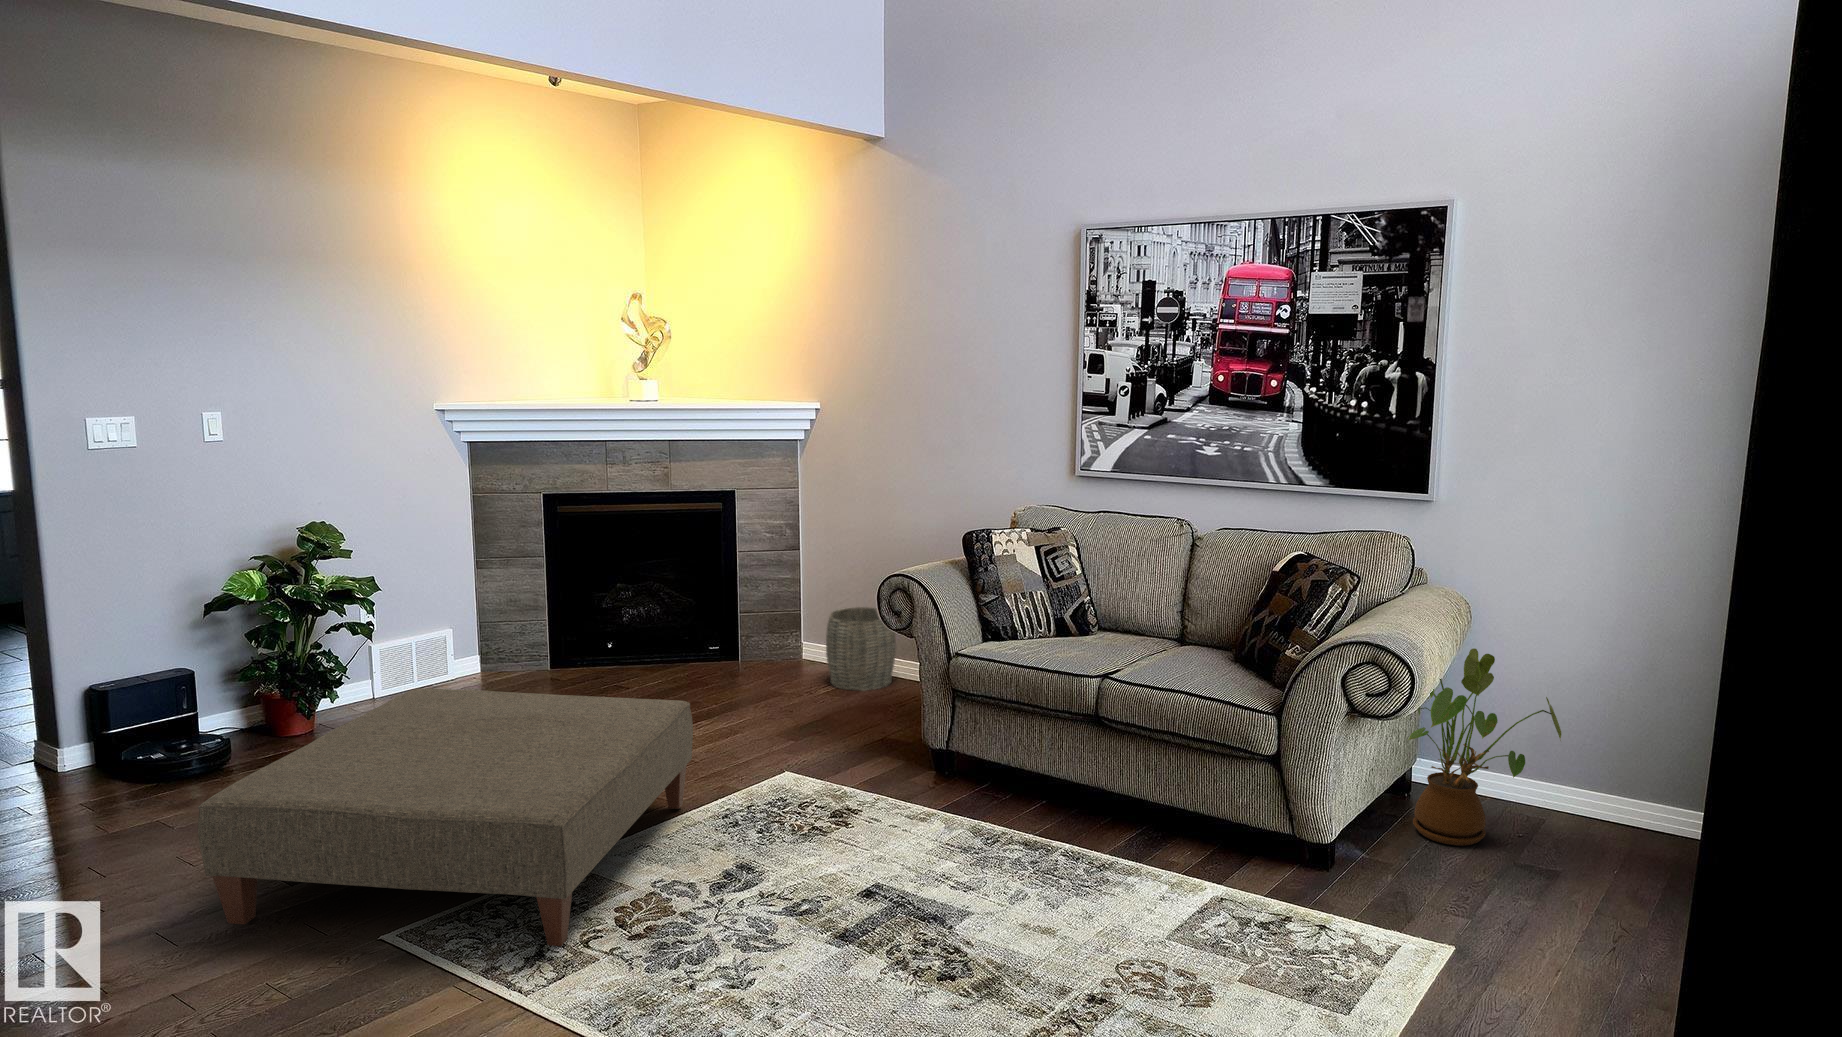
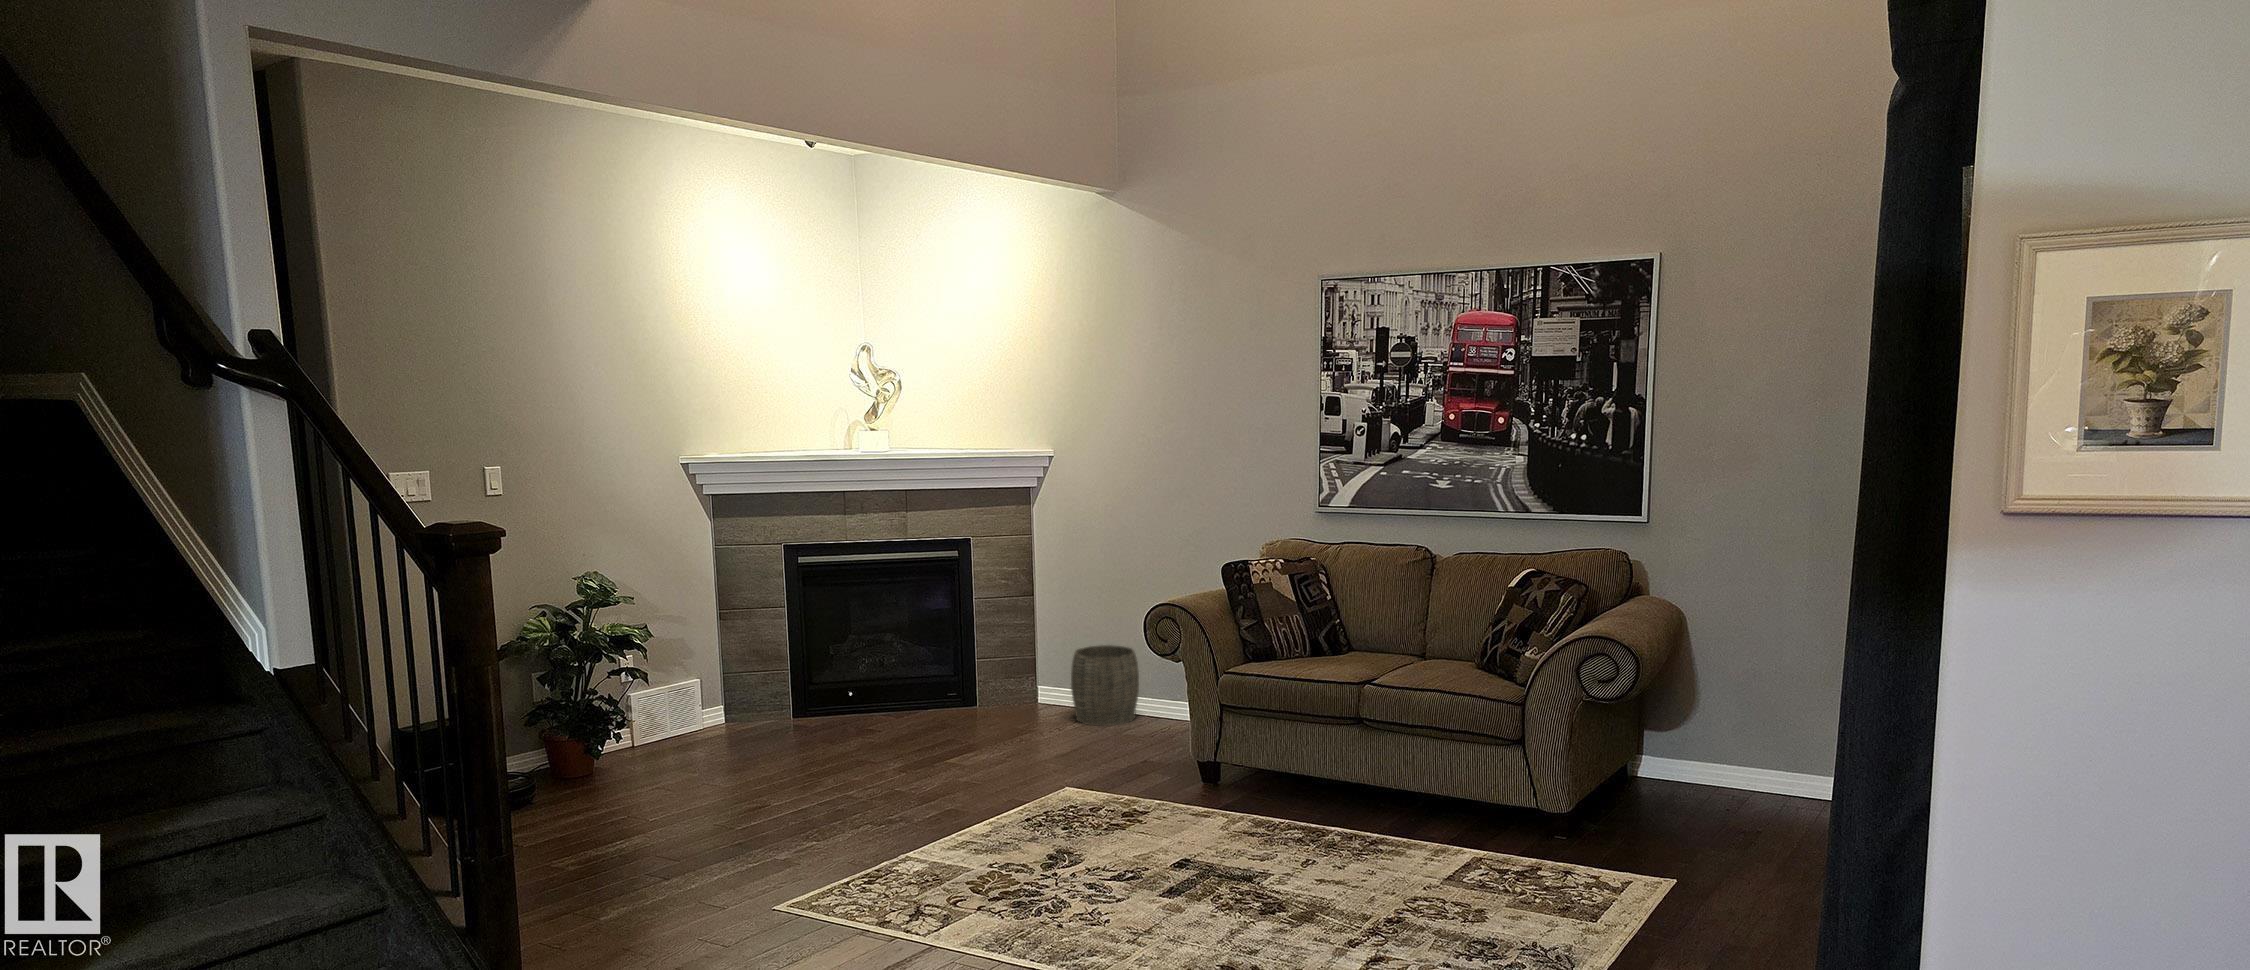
house plant: present [1408,648,1561,846] -> none [1634,652,1785,830]
ottoman: present [198,689,693,946] -> none [572,721,989,941]

